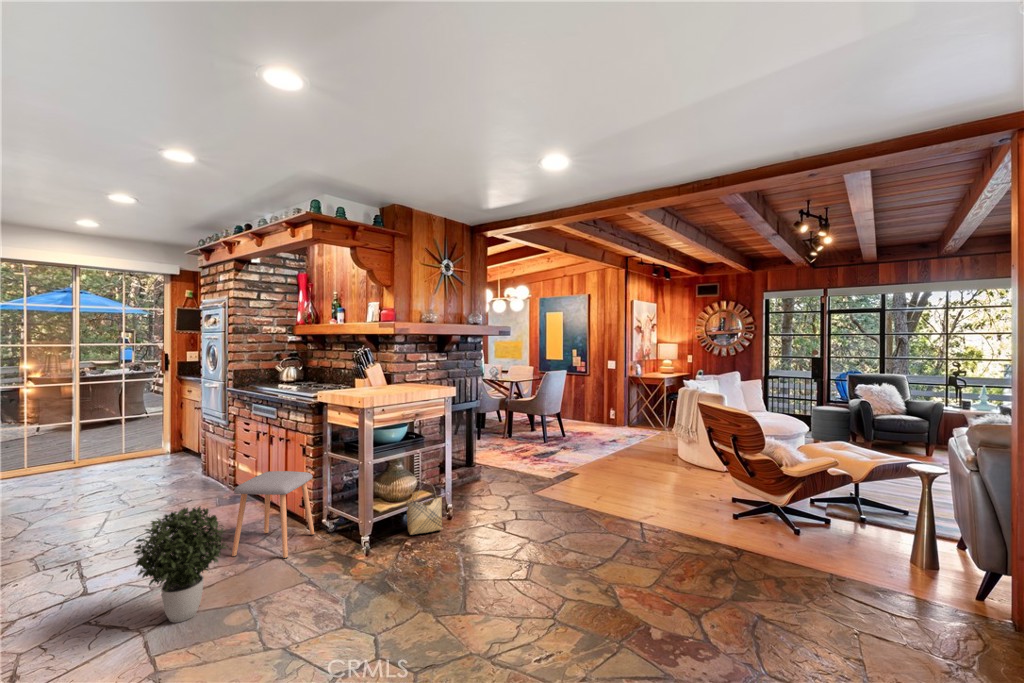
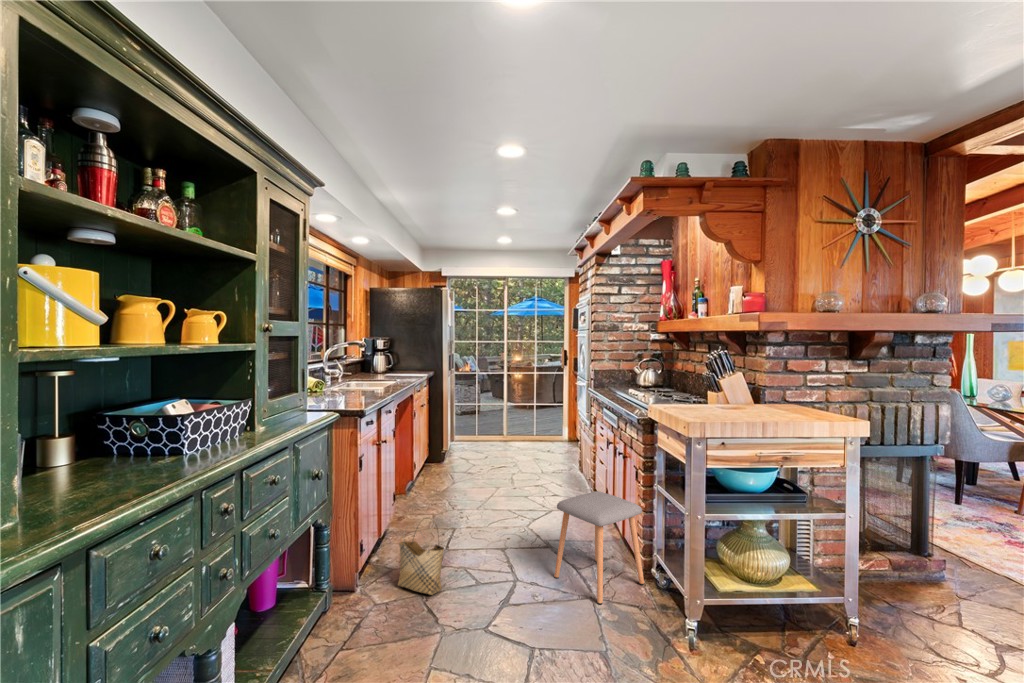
woven basket: present [406,482,442,535] -> present [398,518,444,595]
potted plant: present [134,507,227,623] -> none [445,515,523,636]

